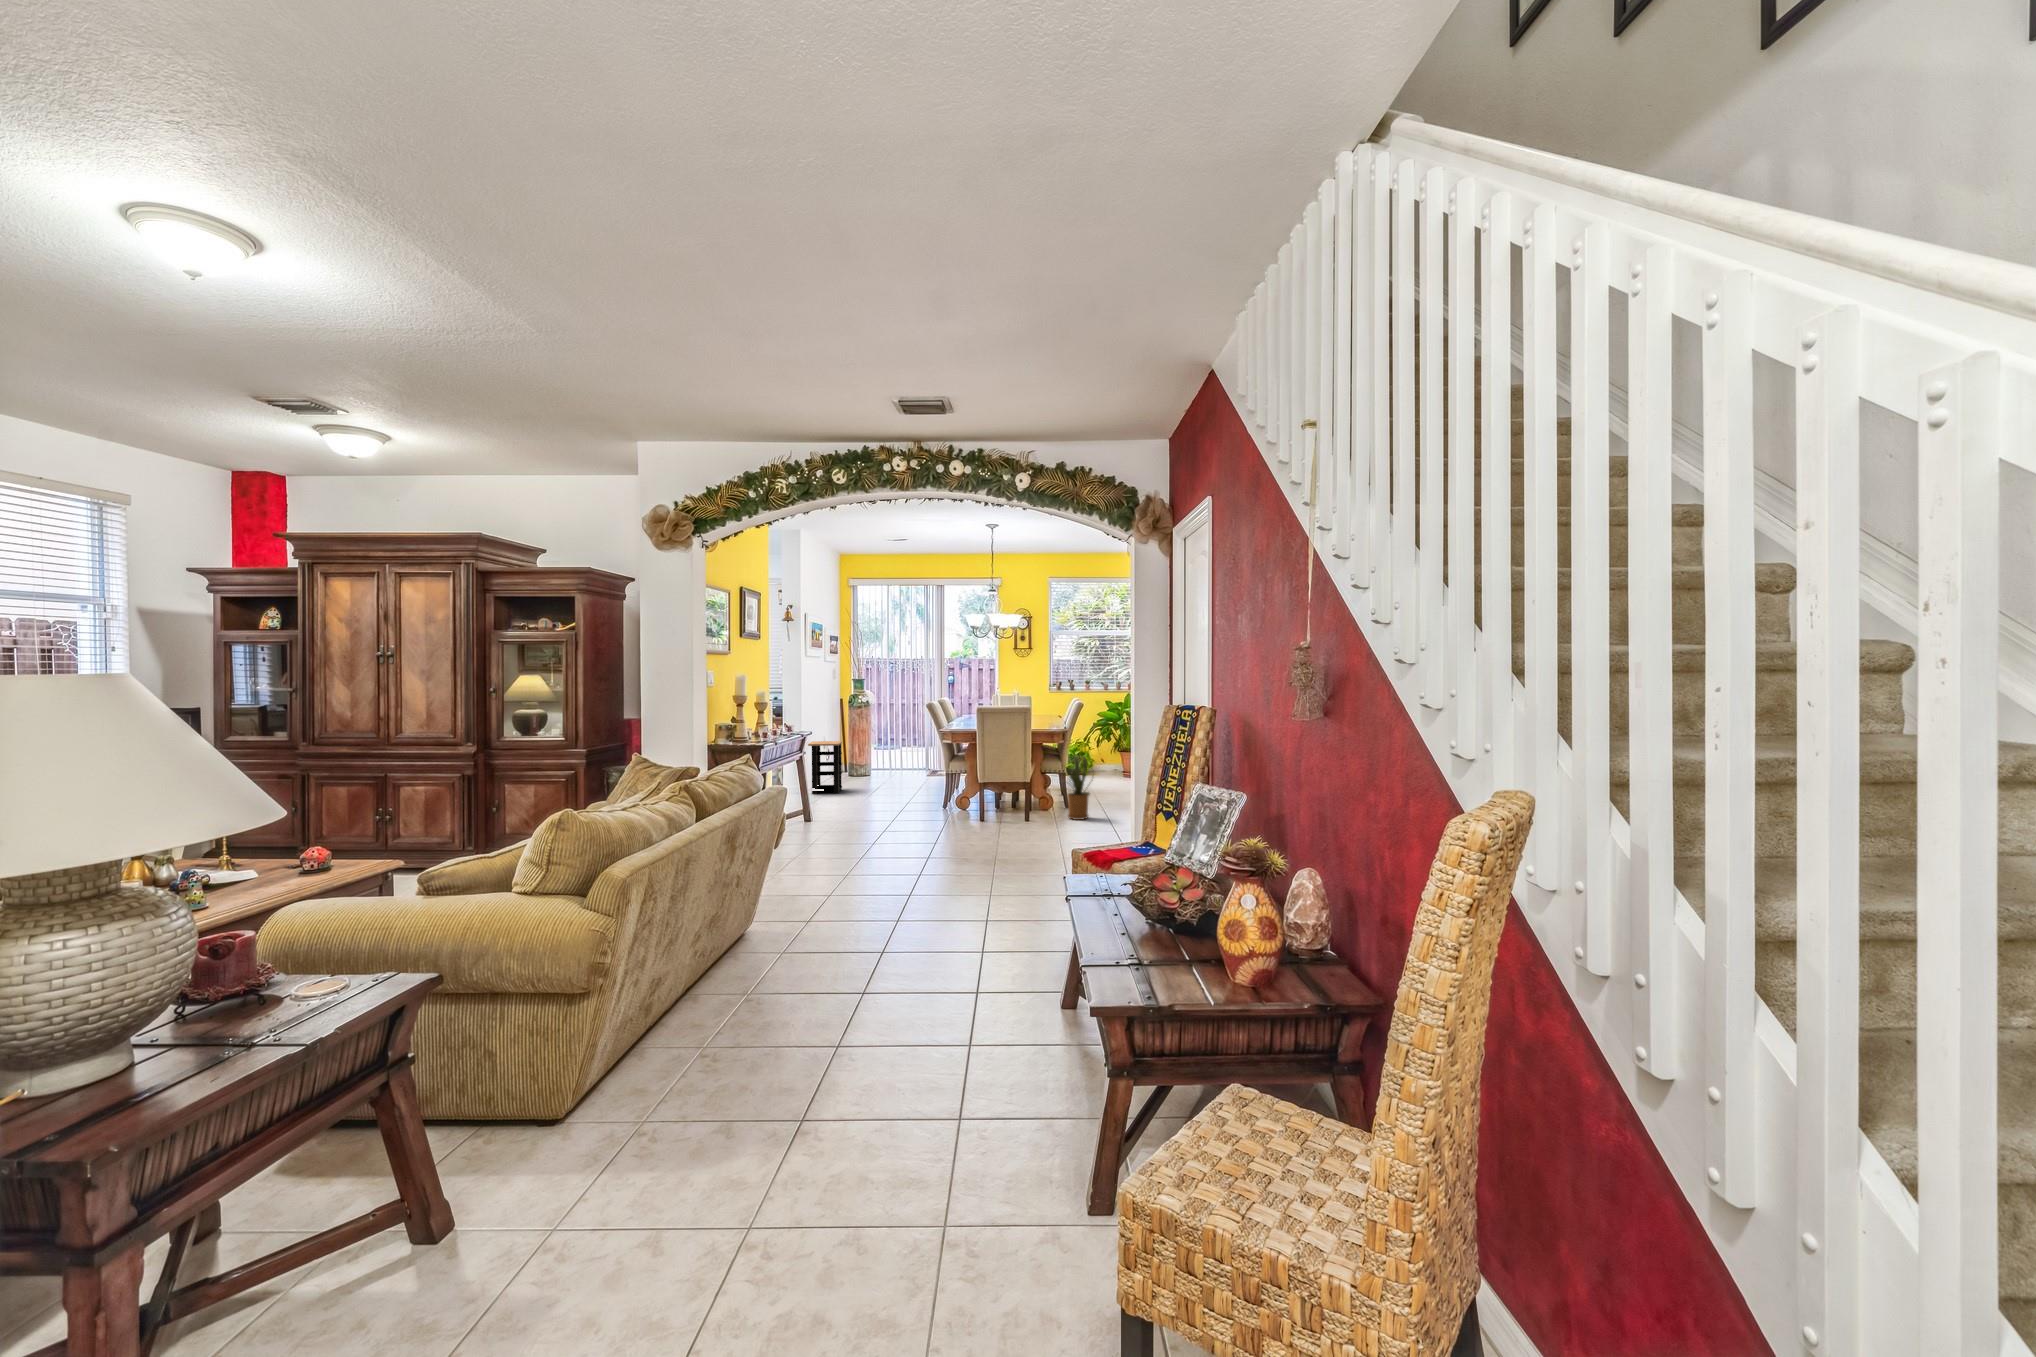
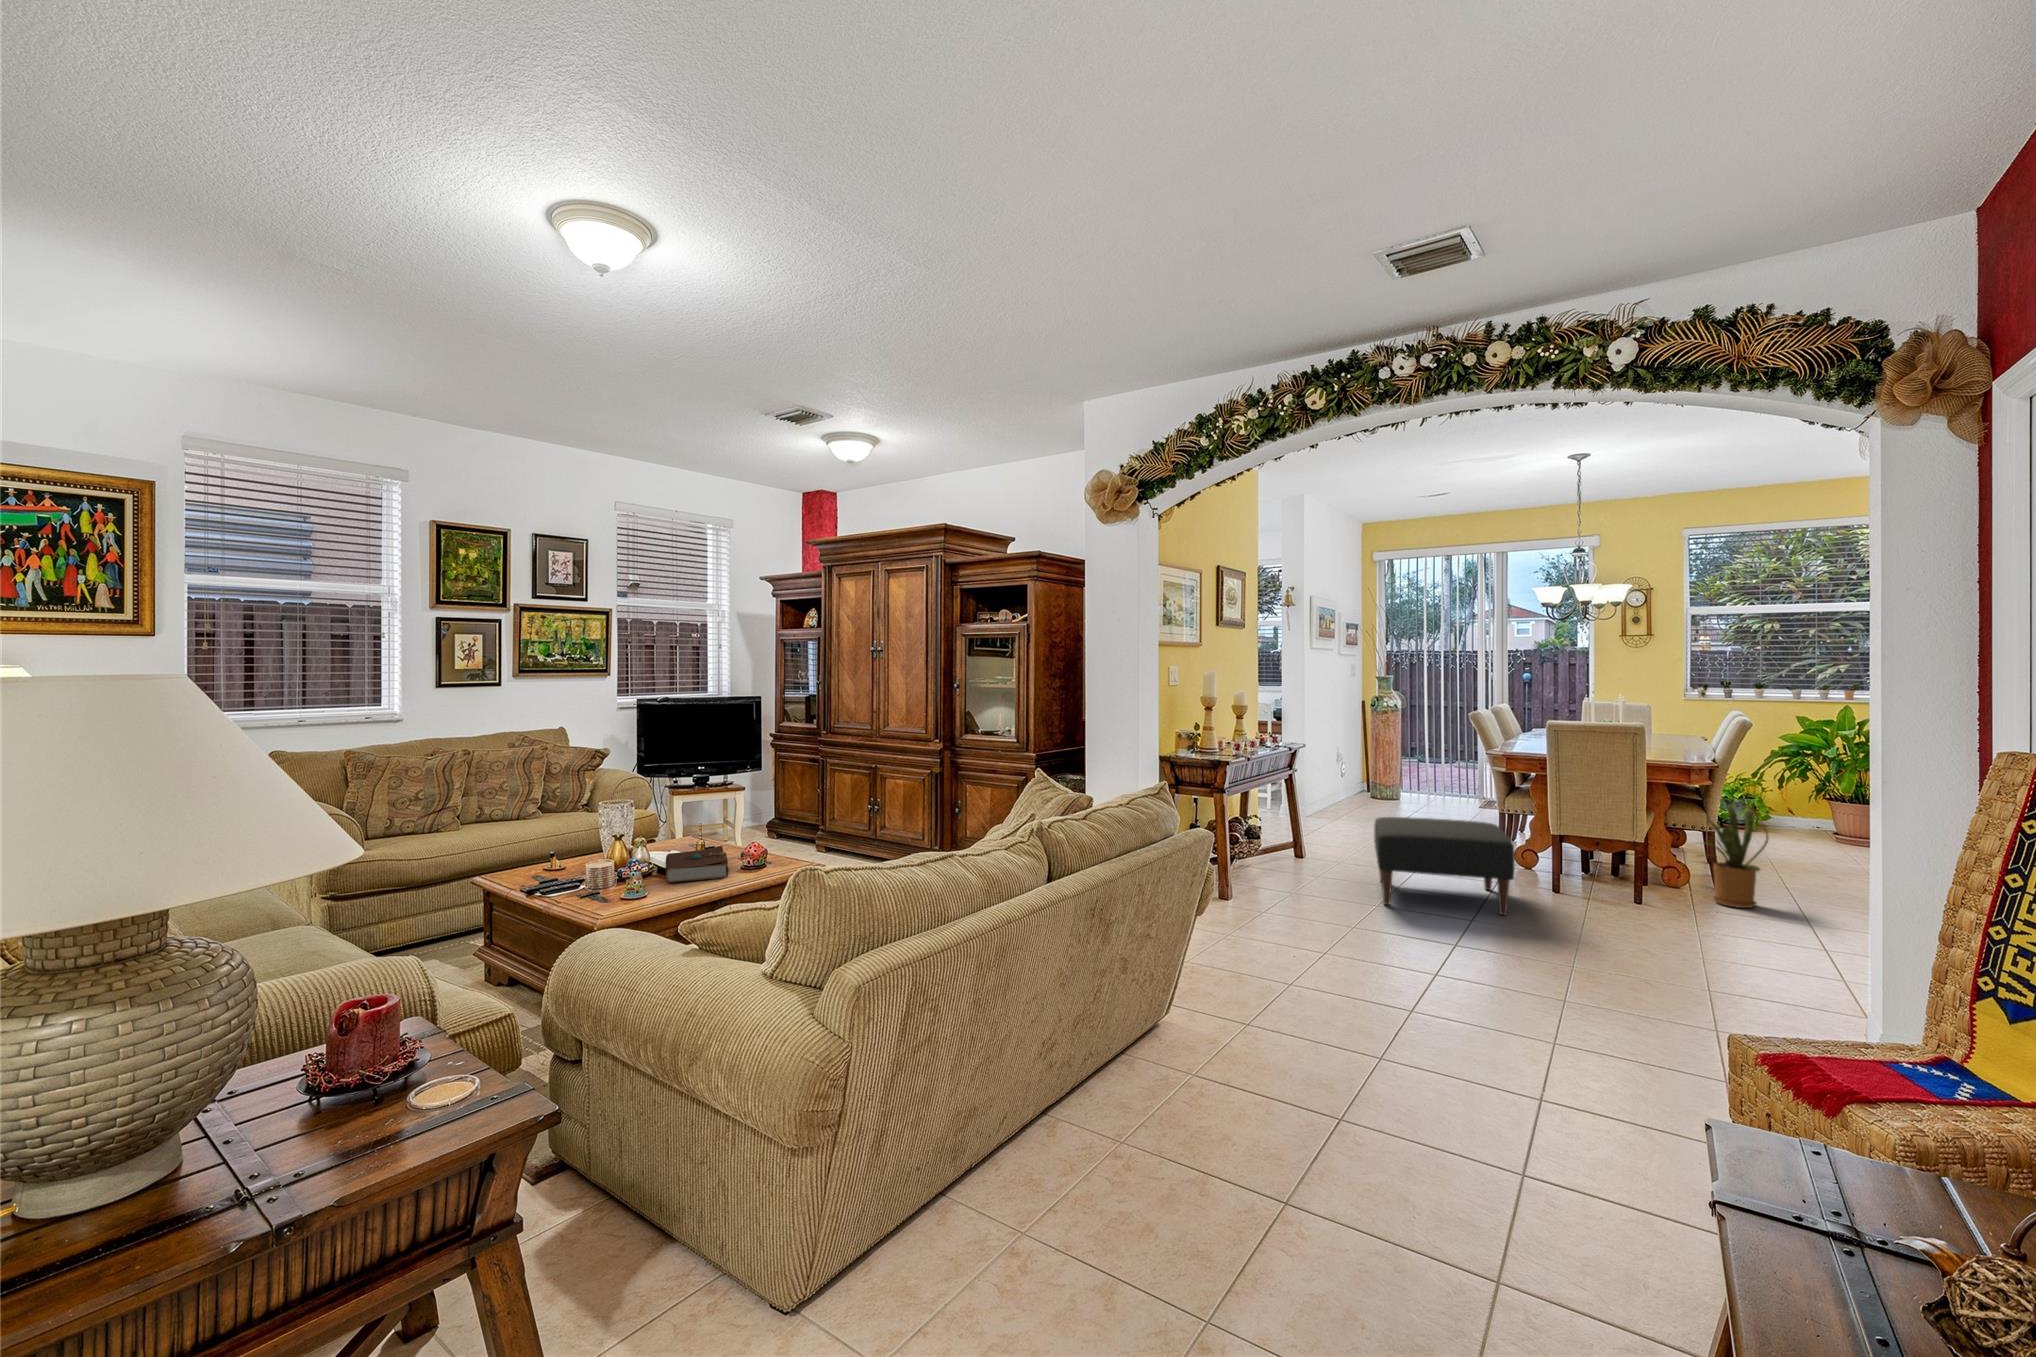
side table: present [808,741,842,794] -> none [1318,753,1362,820]
ottoman: none [866,780,961,845] -> present [1374,817,1515,915]
book: none [221,852,319,889] -> present [666,846,729,883]

